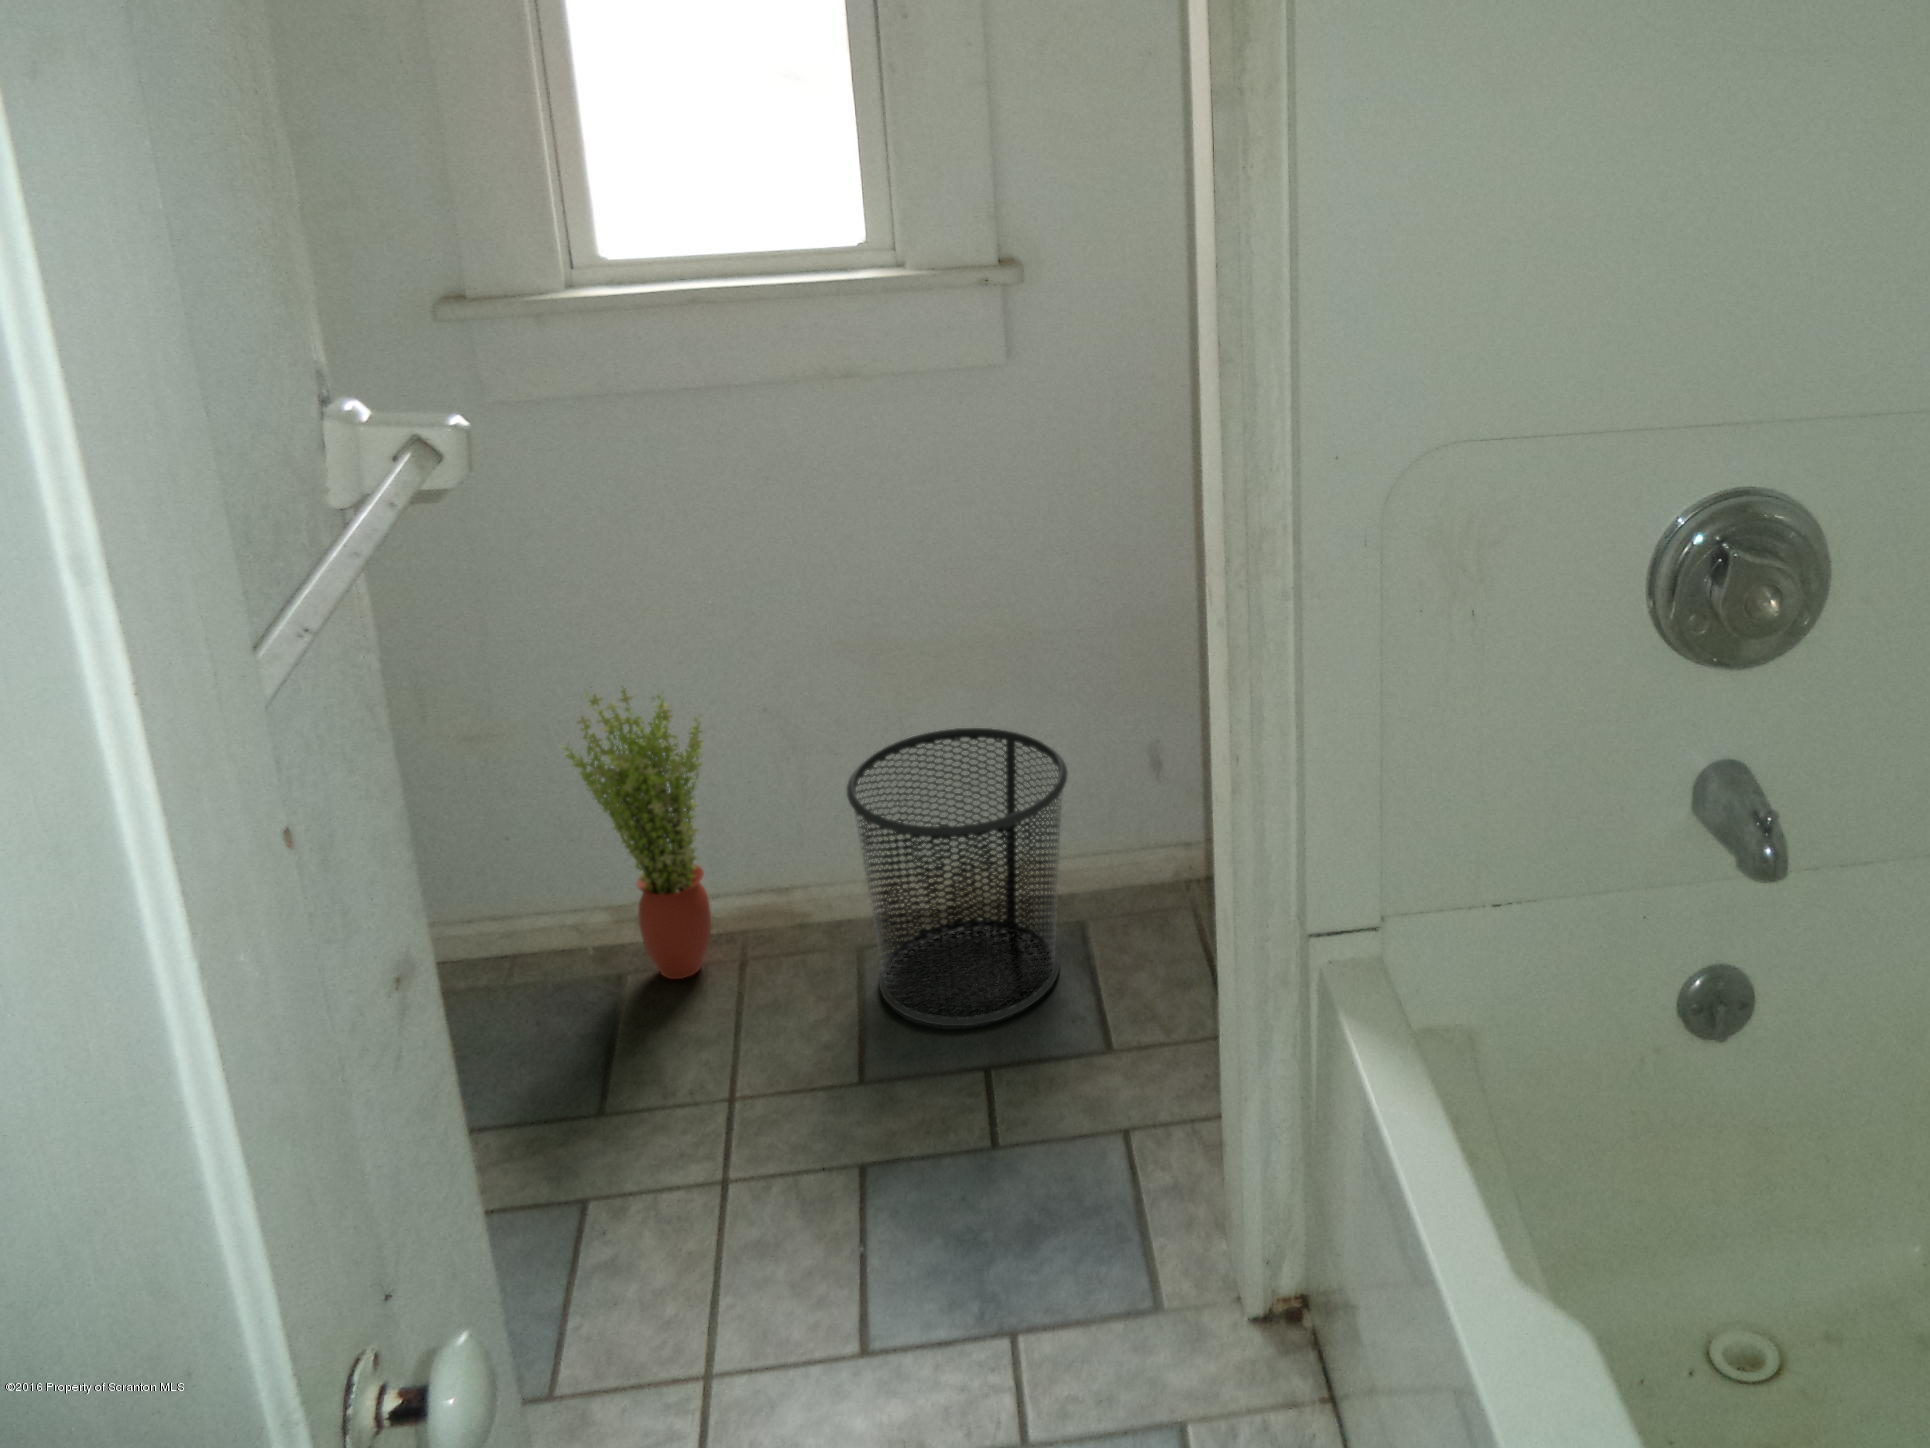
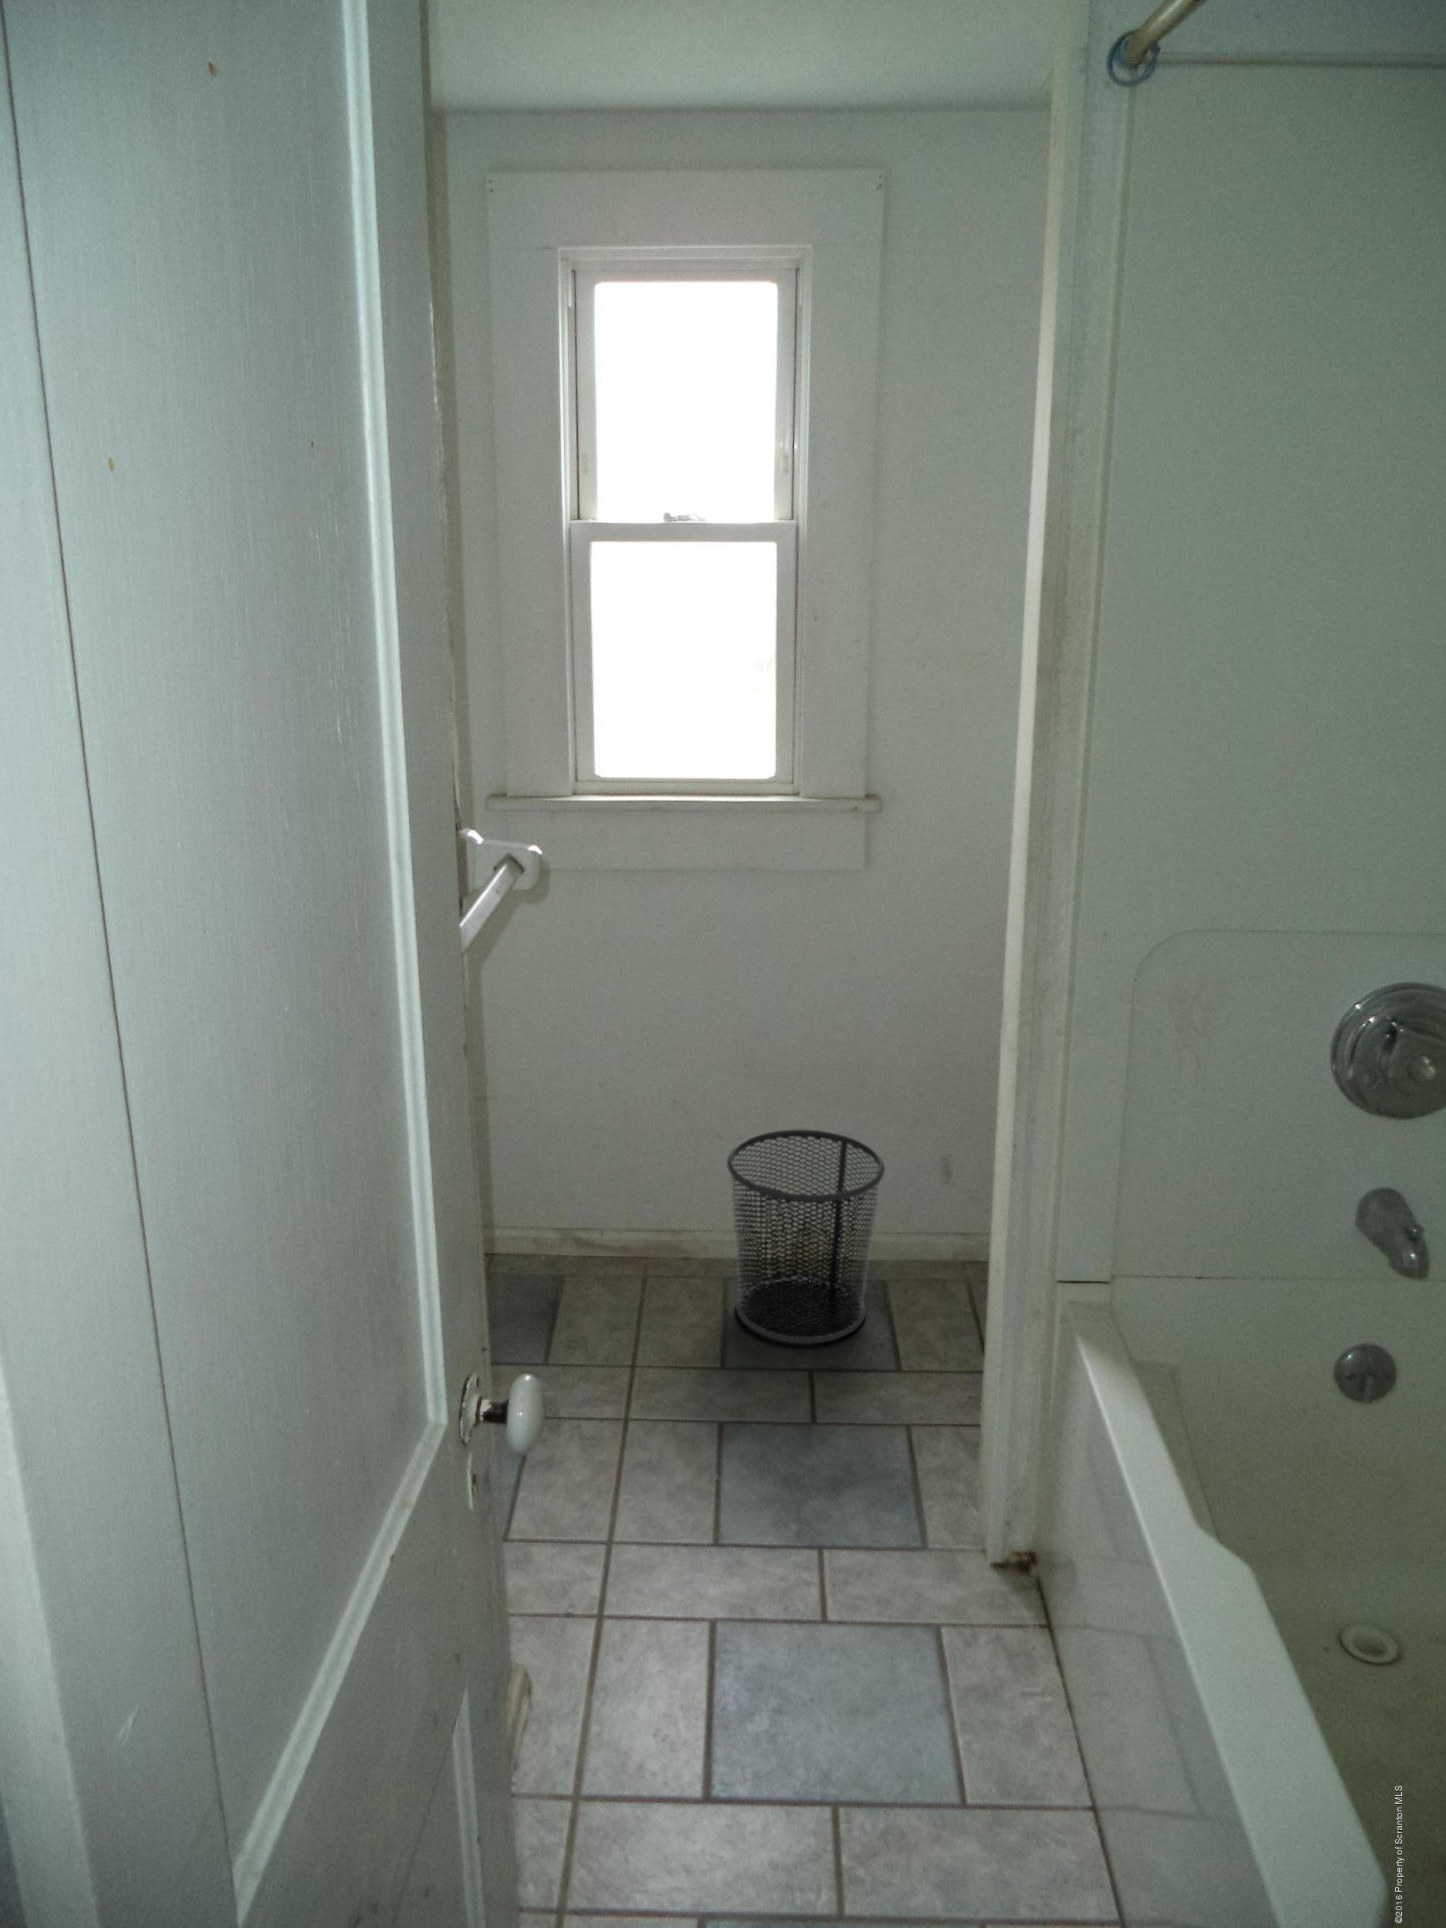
potted plant: present [563,686,711,979] -> none [537,1071,634,1284]

